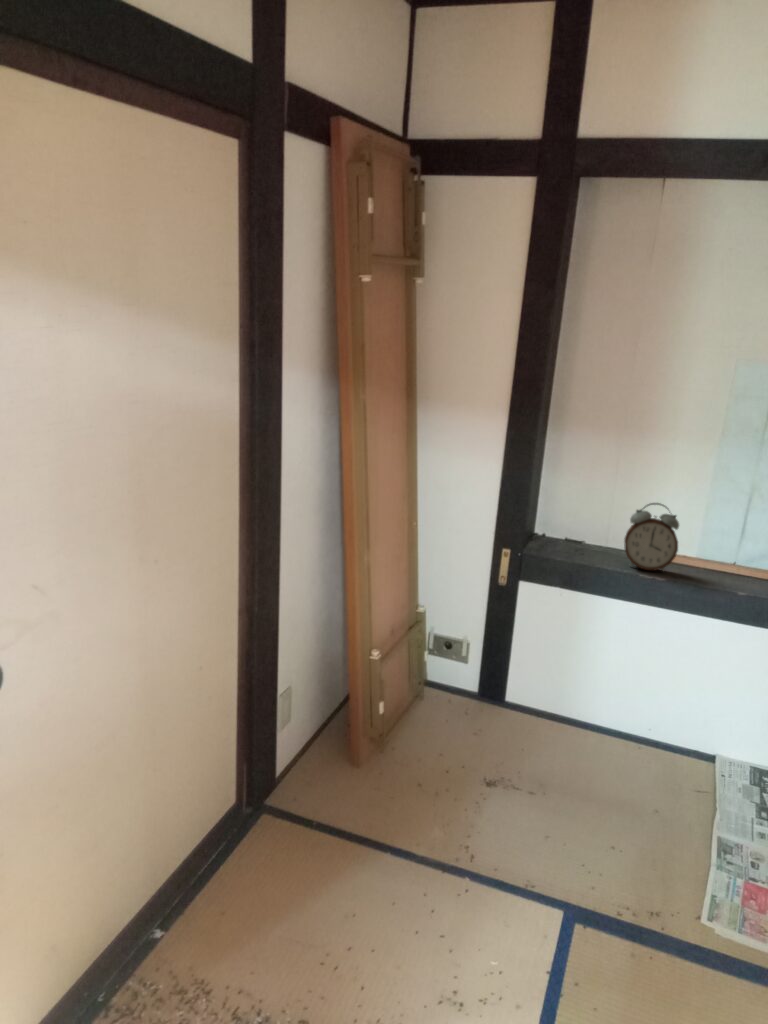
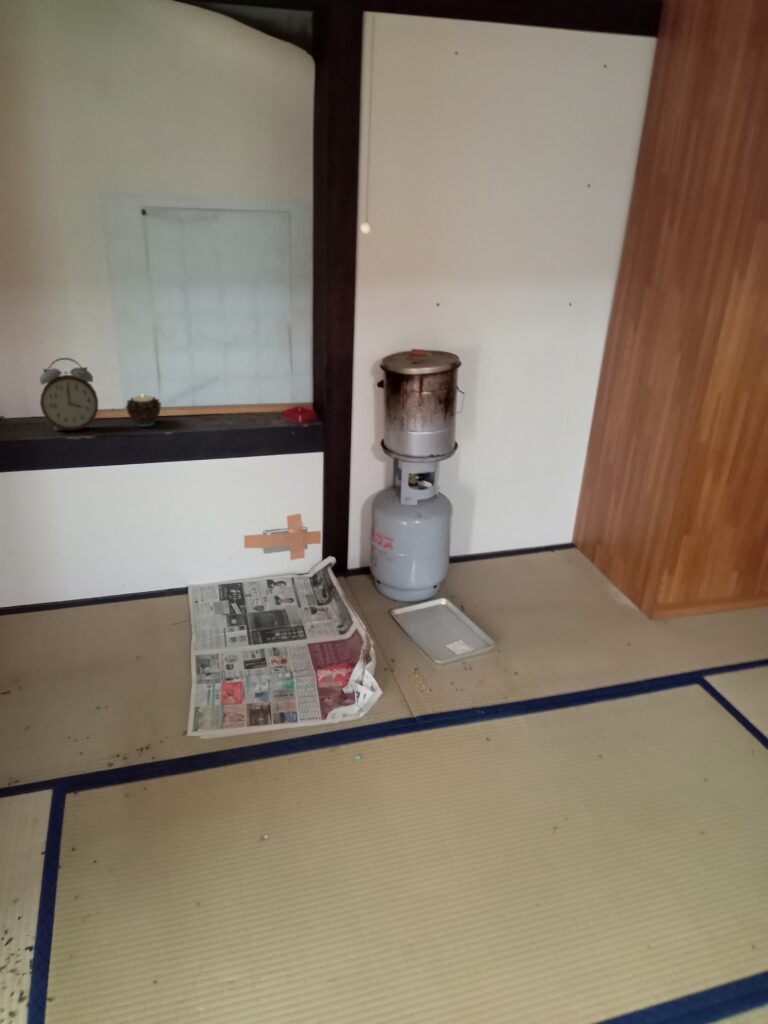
candle: none [703,550,740,583] -> present [126,396,161,426]

